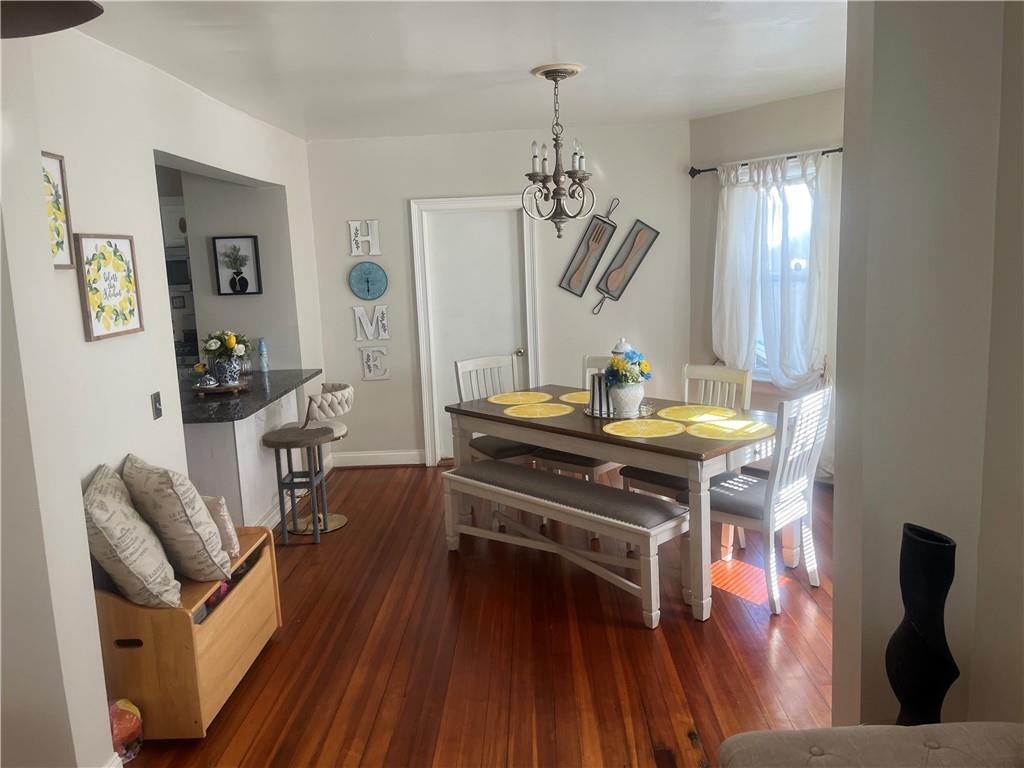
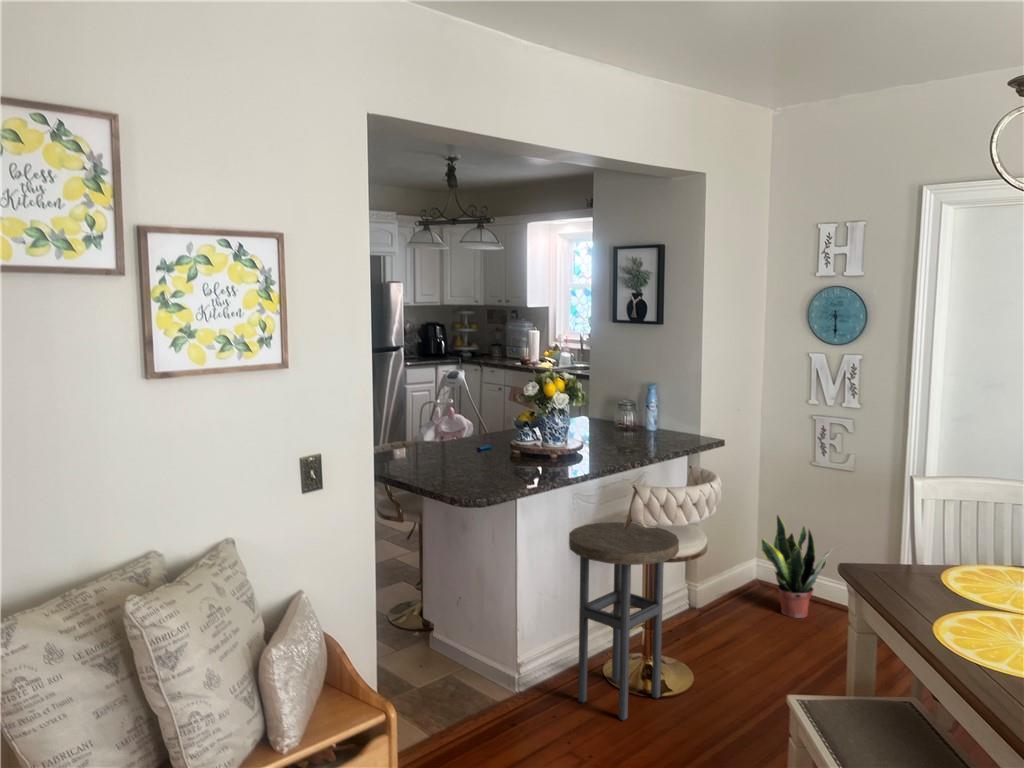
potted plant: none [346,414,386,476] -> present [762,515,832,618]

